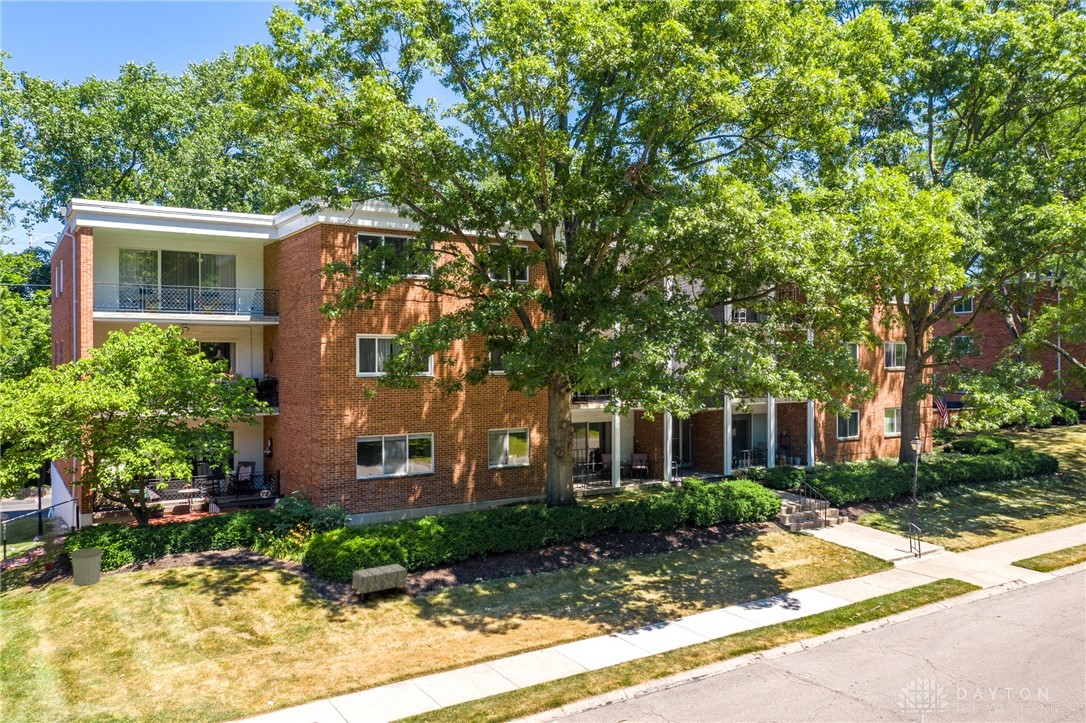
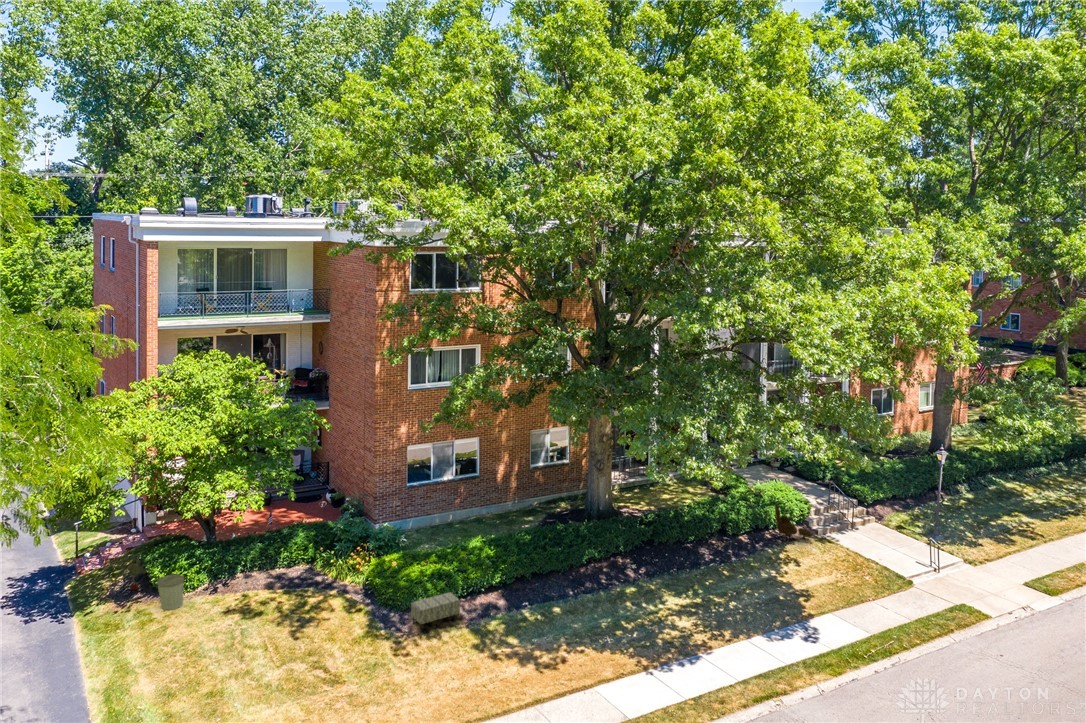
lounge chair: none [746,496,786,535] -> present [775,504,812,542]

